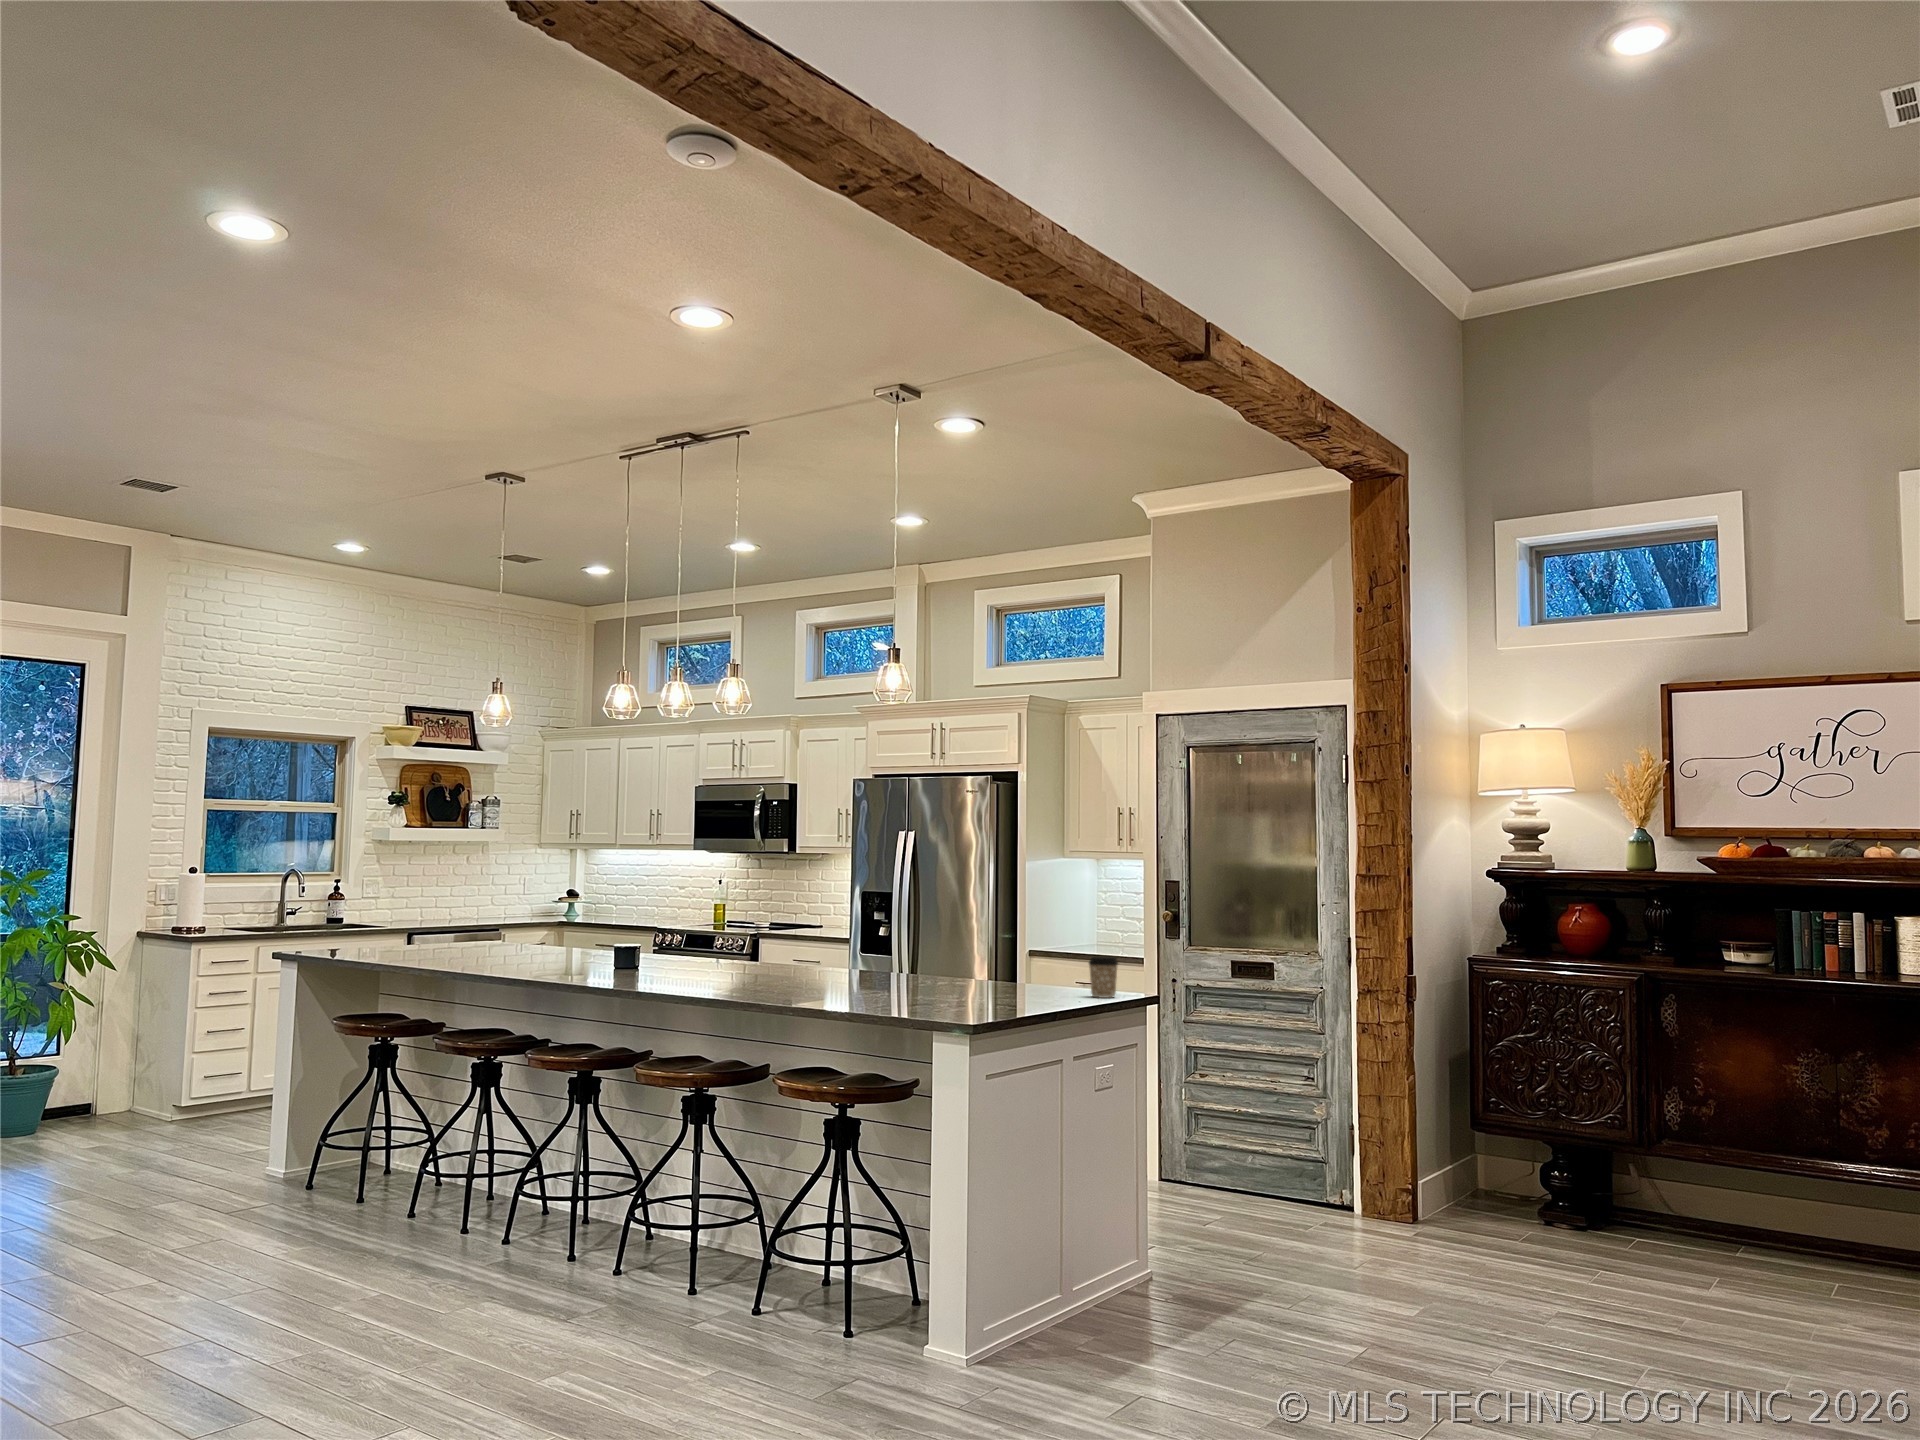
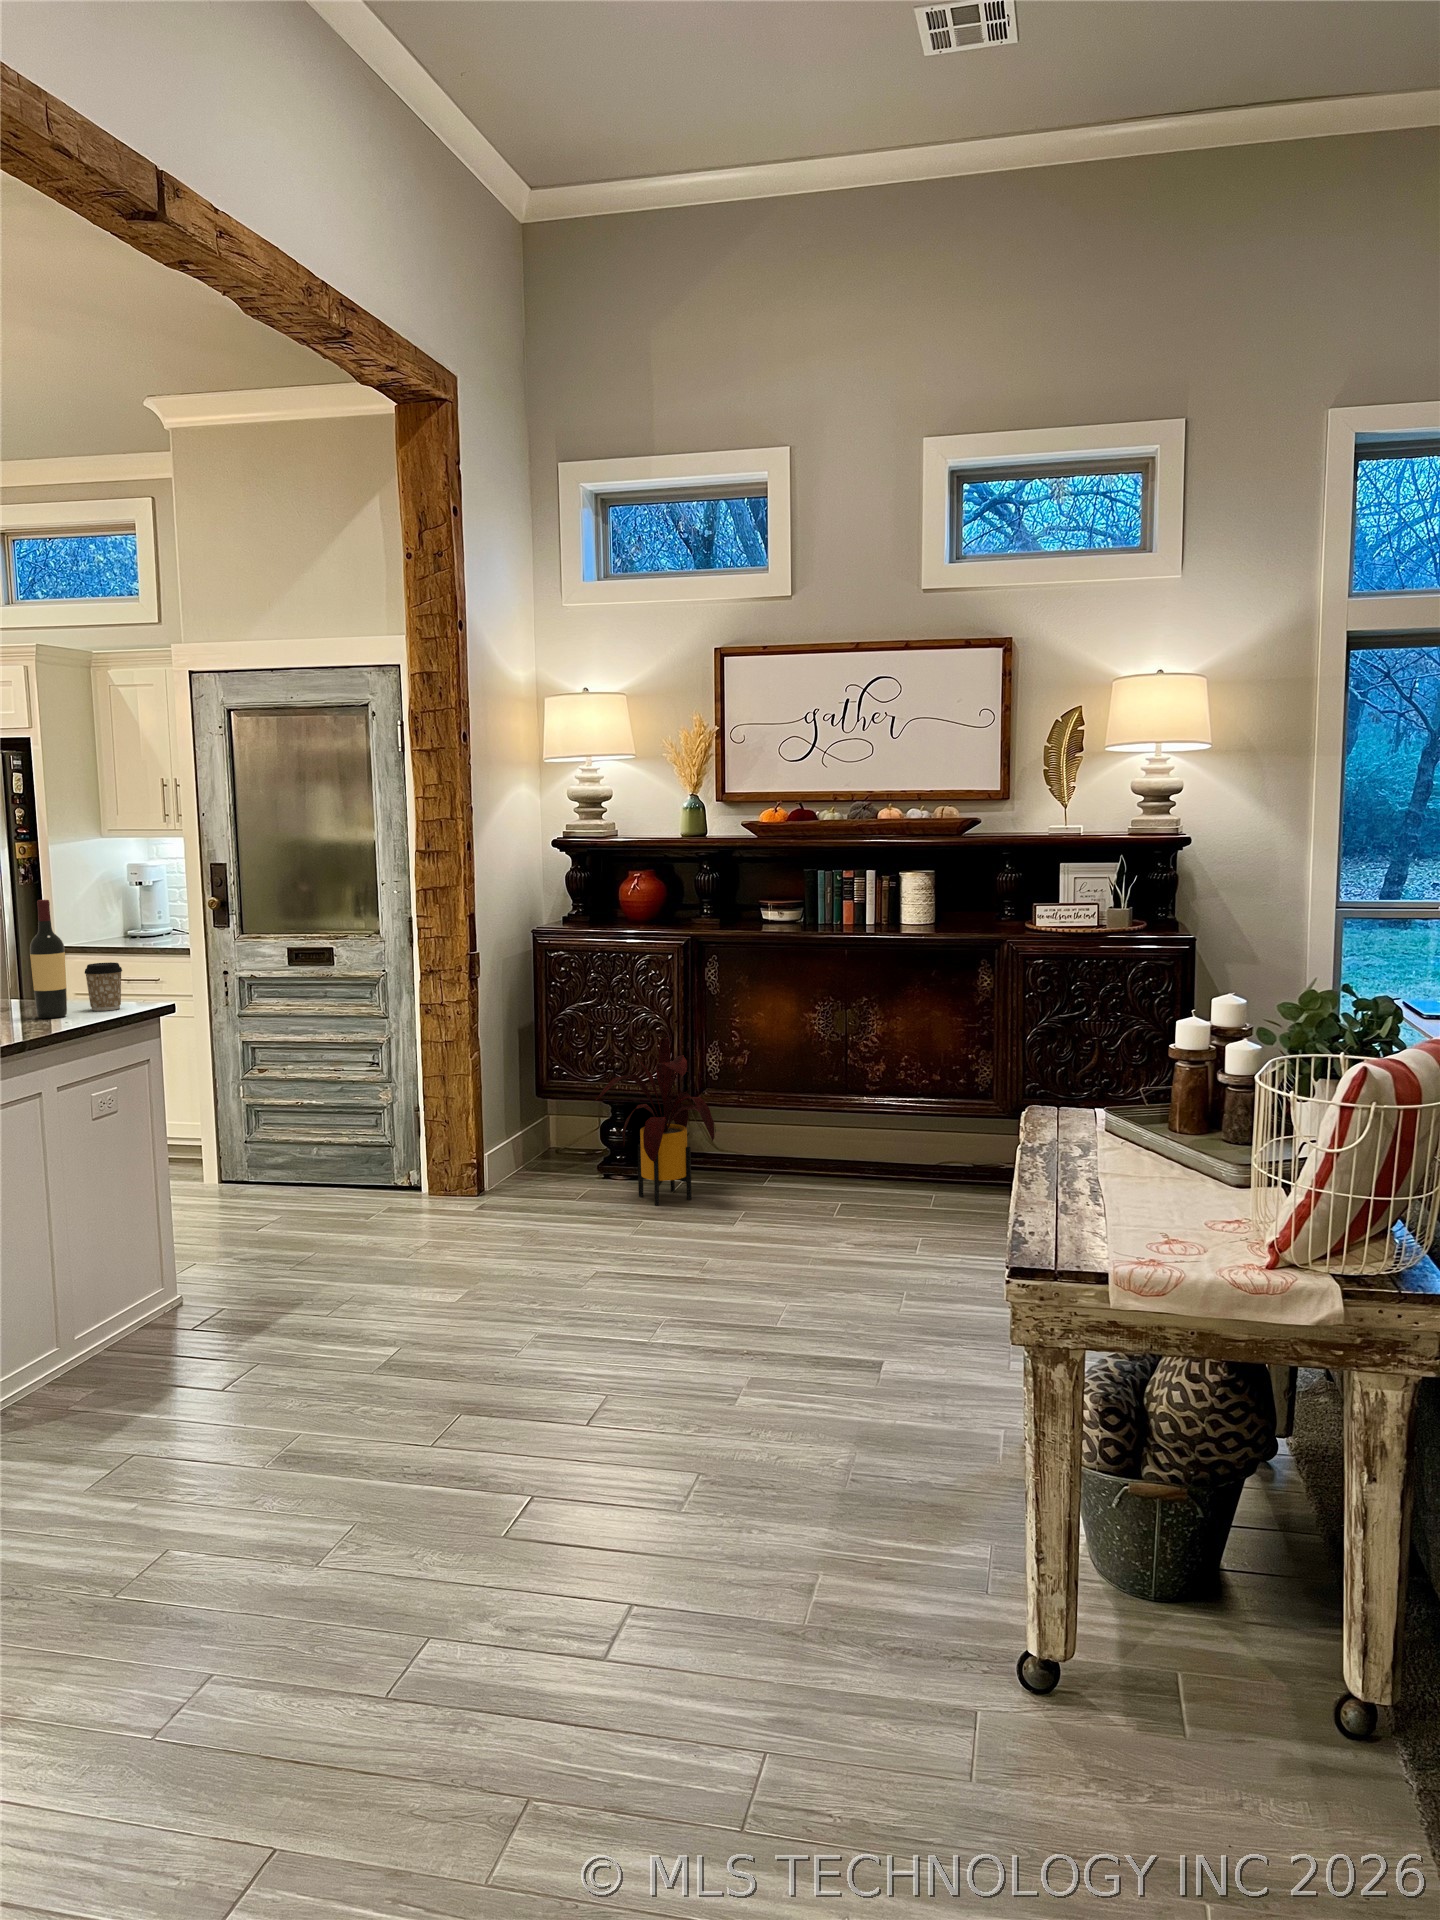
wine bottle: none [1051,899,1077,1000] -> present [30,900,67,1018]
house plant: none [1539,1074,1704,1255] -> present [595,1037,716,1205]

